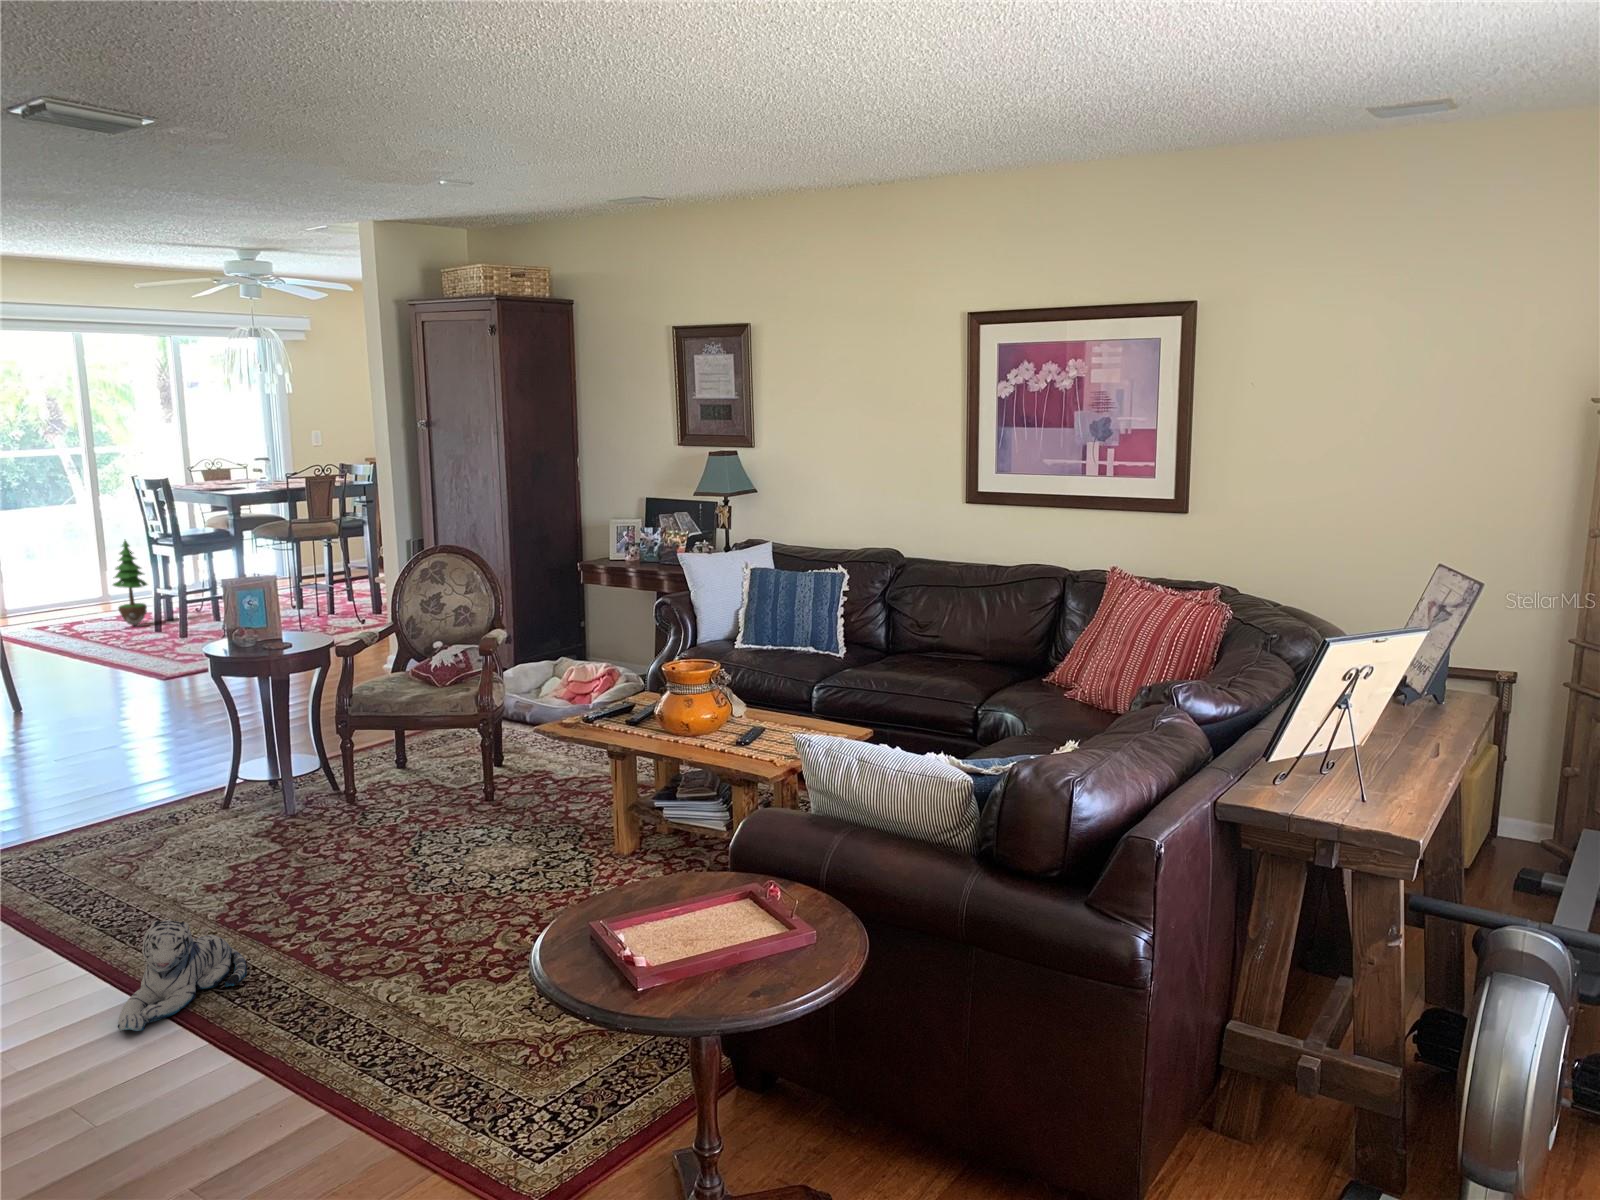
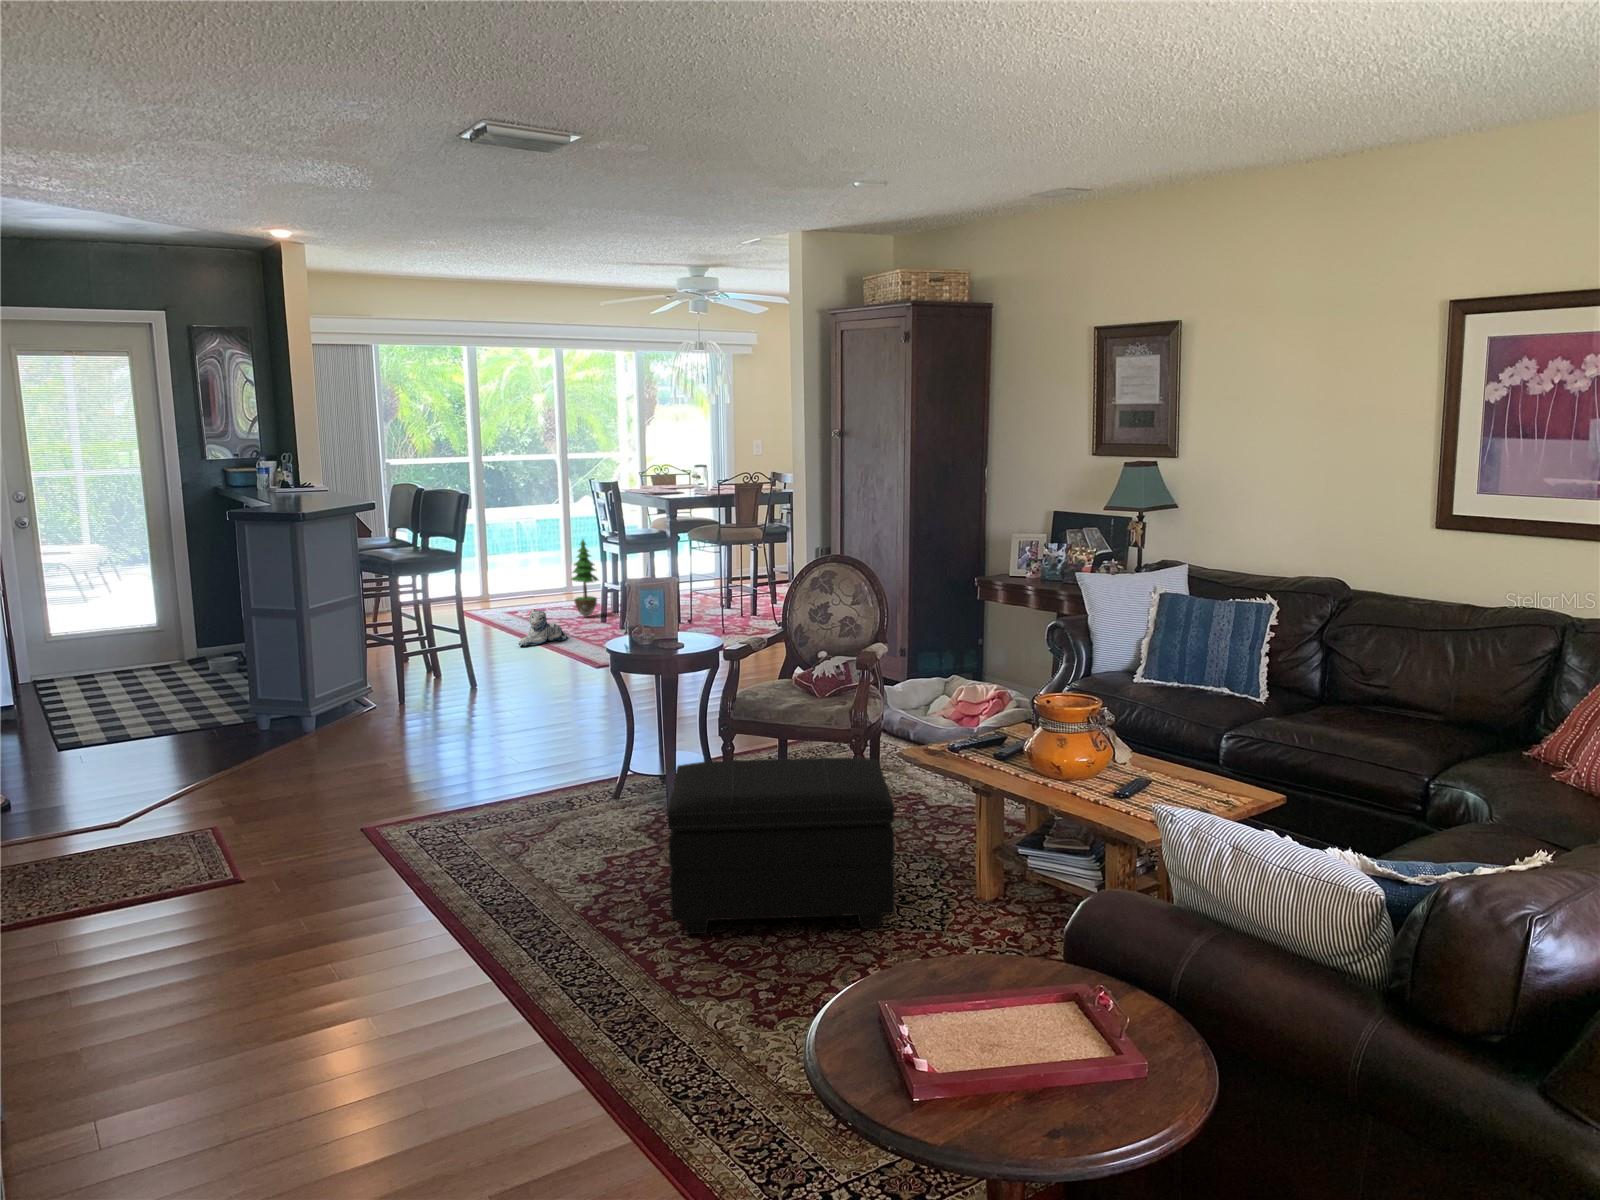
footstool: none [309,738,545,926] -> present [667,757,895,934]
plush toy: present [118,920,247,1032] -> present [518,609,568,646]

